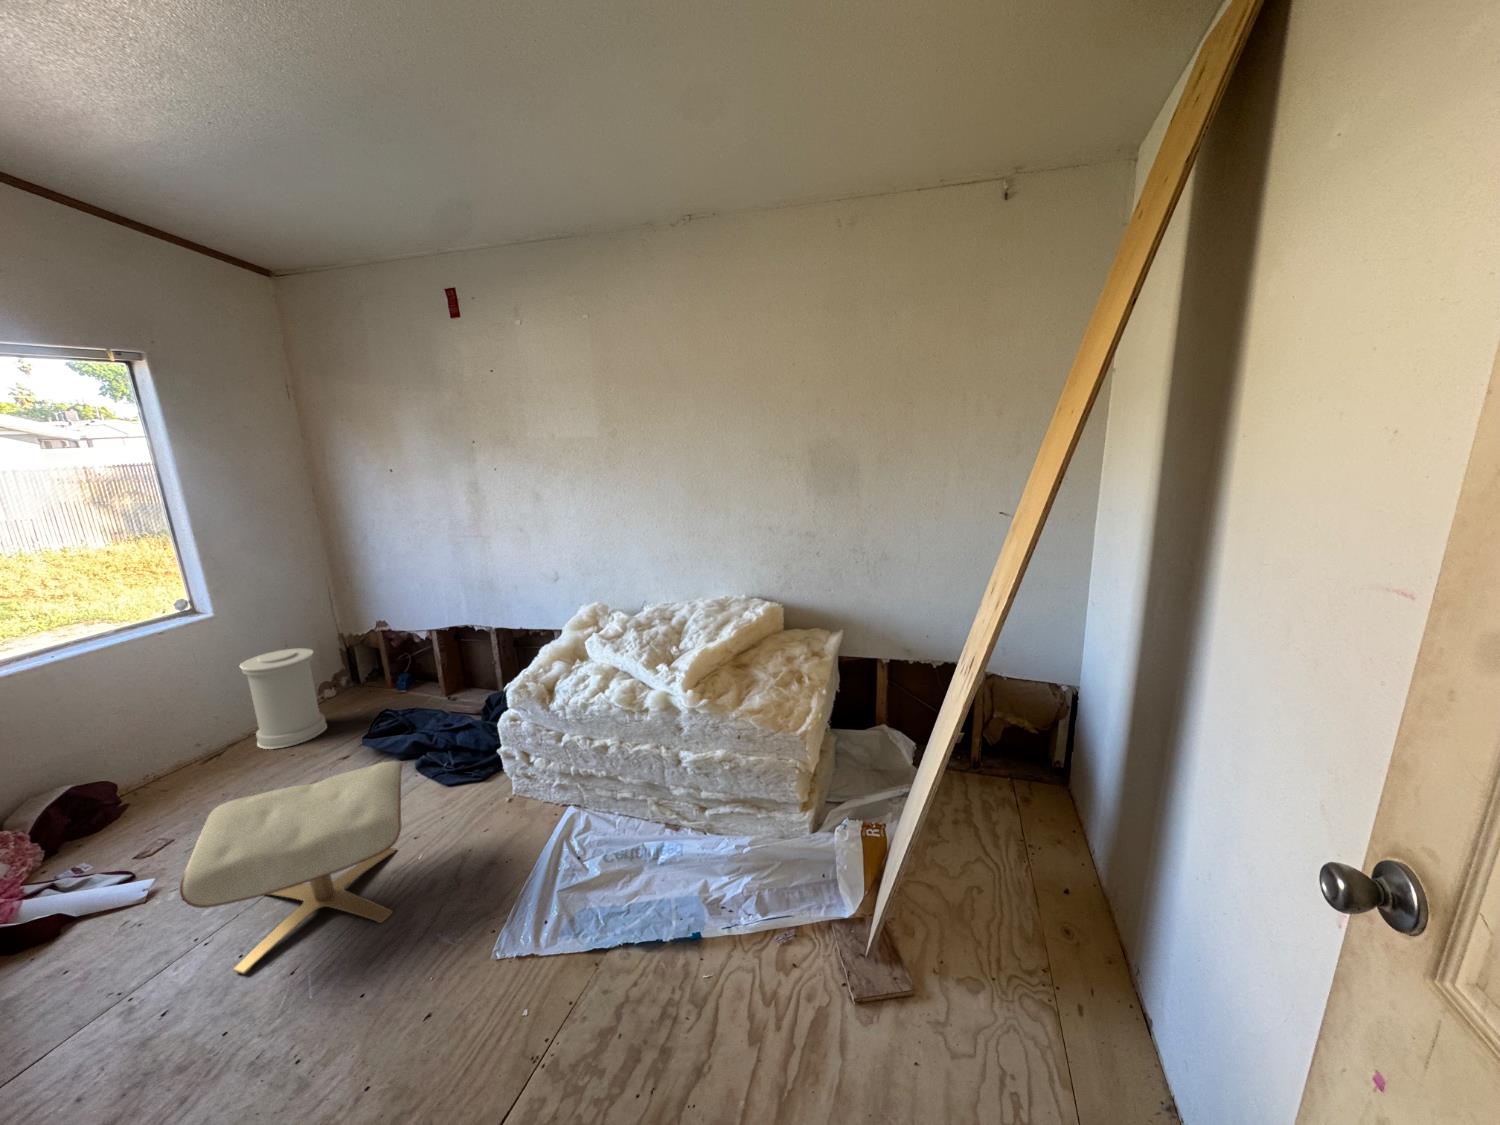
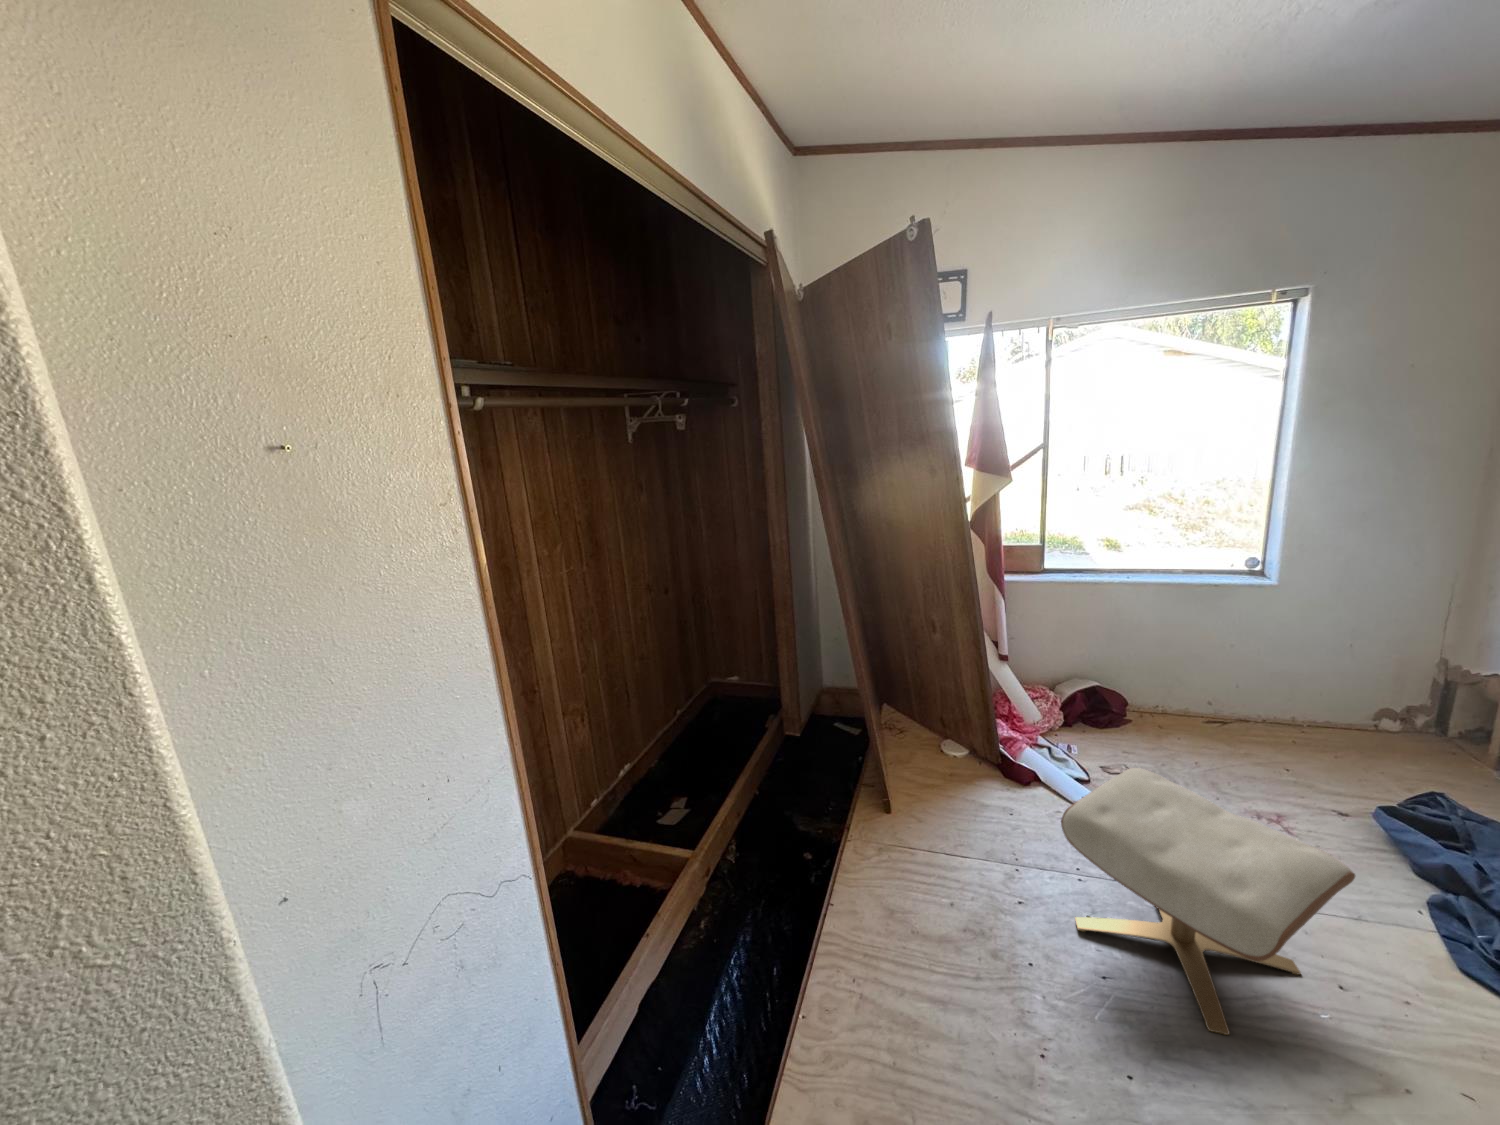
trash can: present [240,648,327,749] -> none [1262,642,1374,768]

